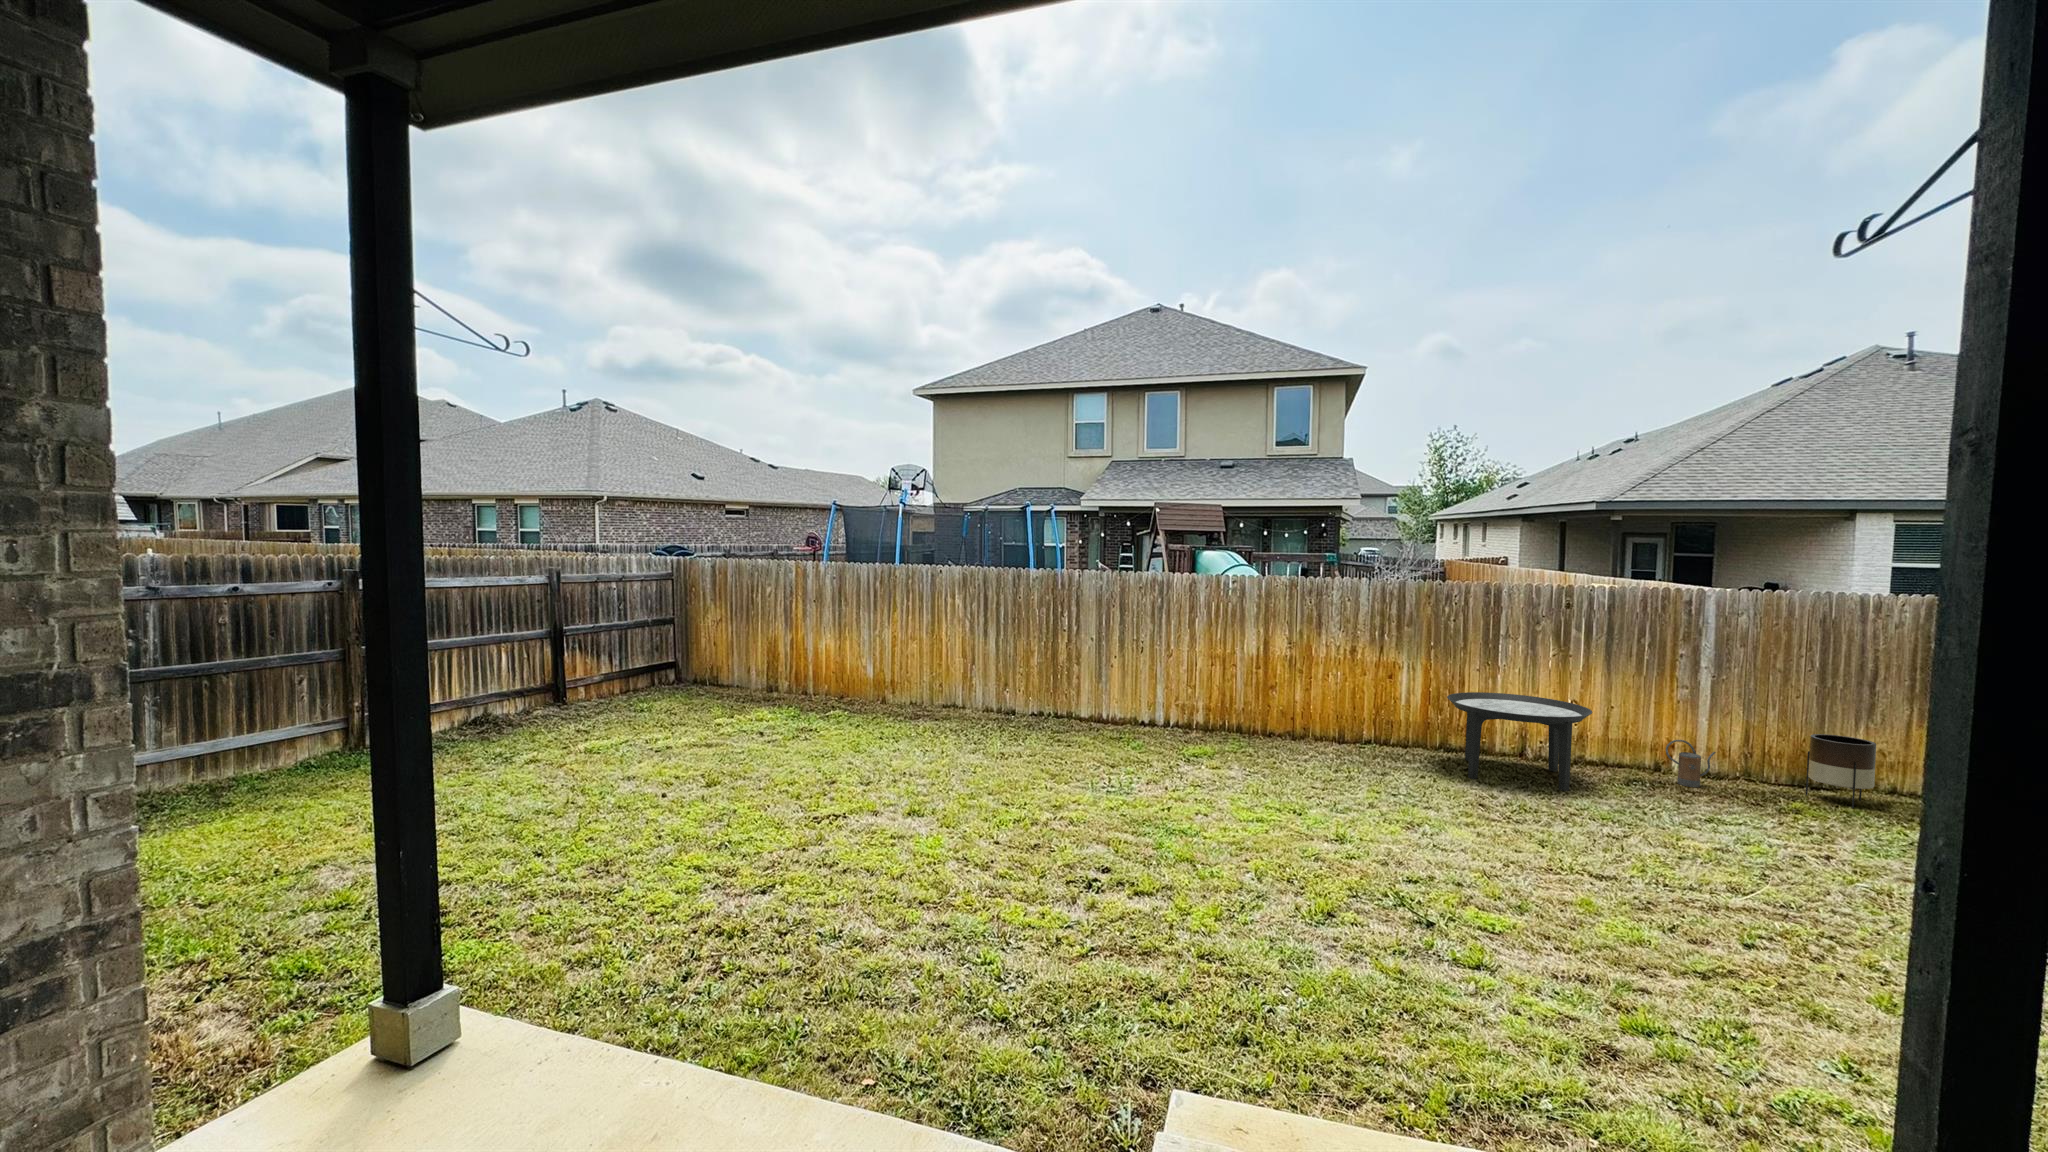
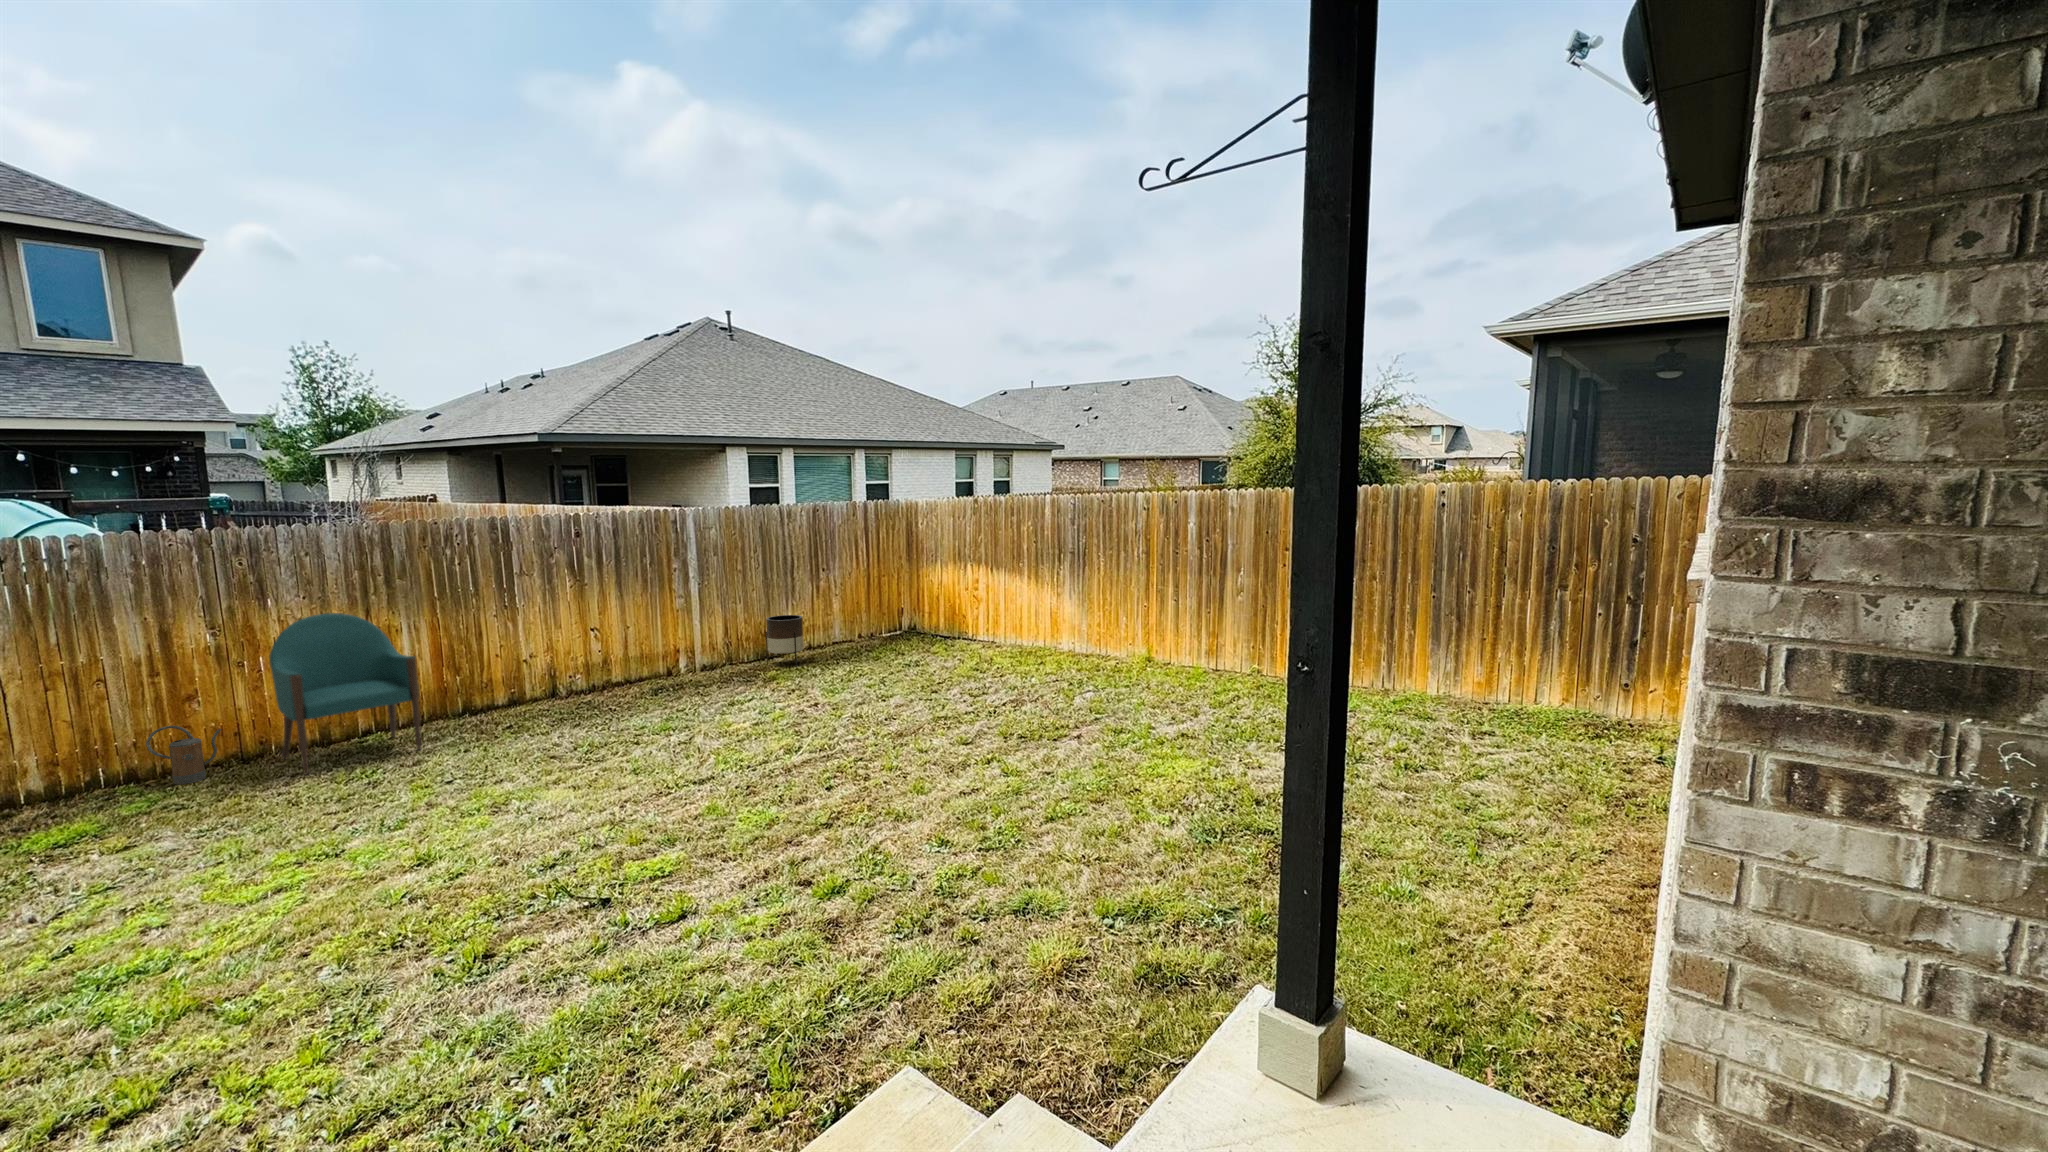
chair: none [1315,648,1399,766] -> present [269,613,421,775]
round table: present [1447,692,1592,791] -> none [473,630,627,734]
watering can: present [1666,740,1716,787] -> present [146,726,221,784]

